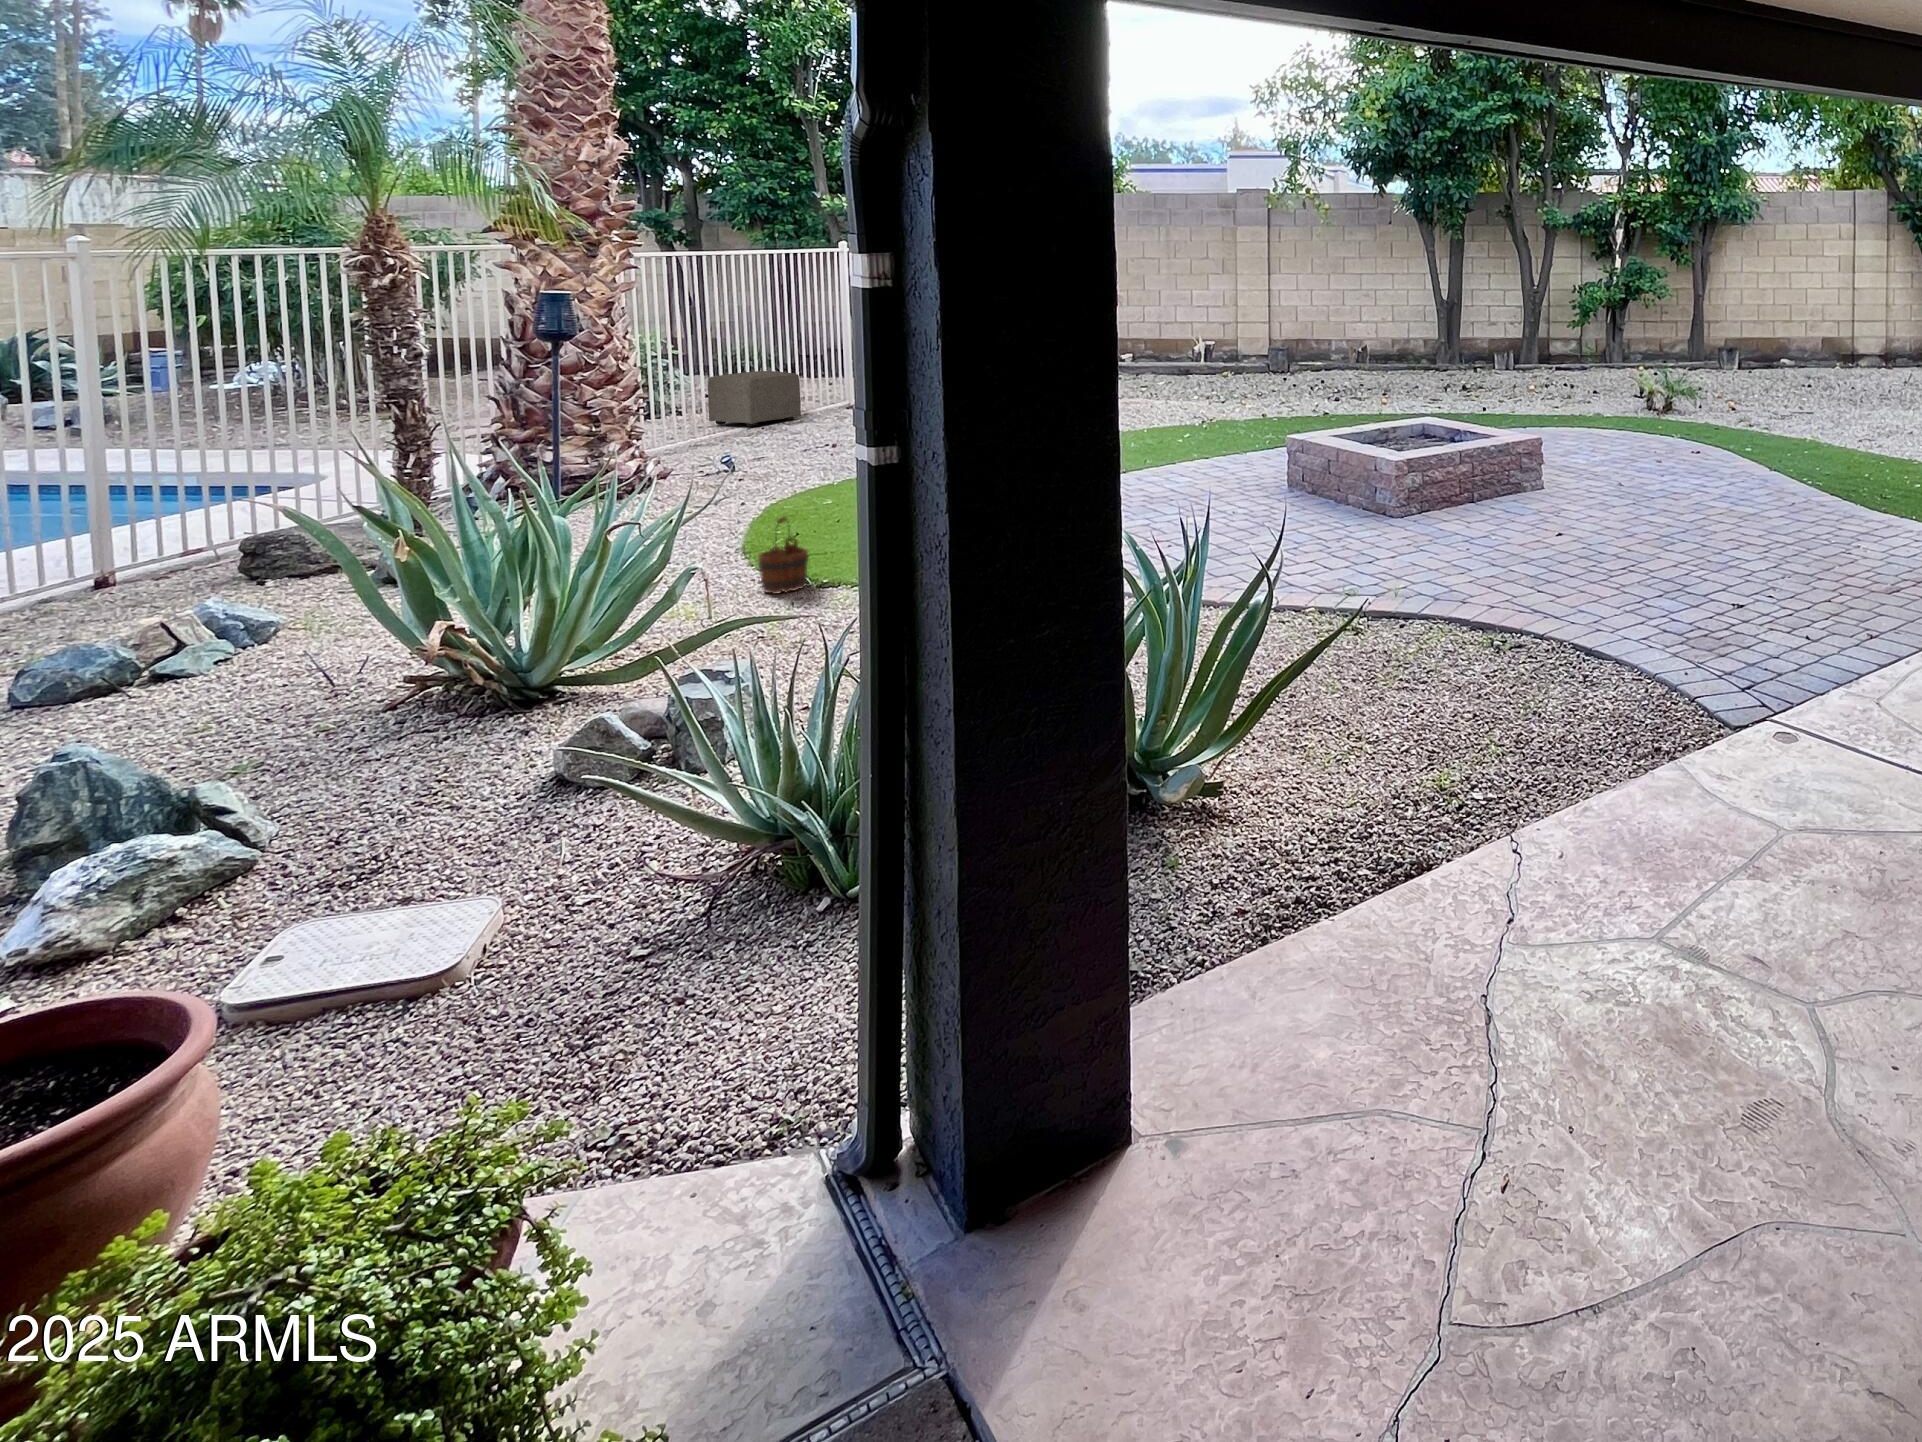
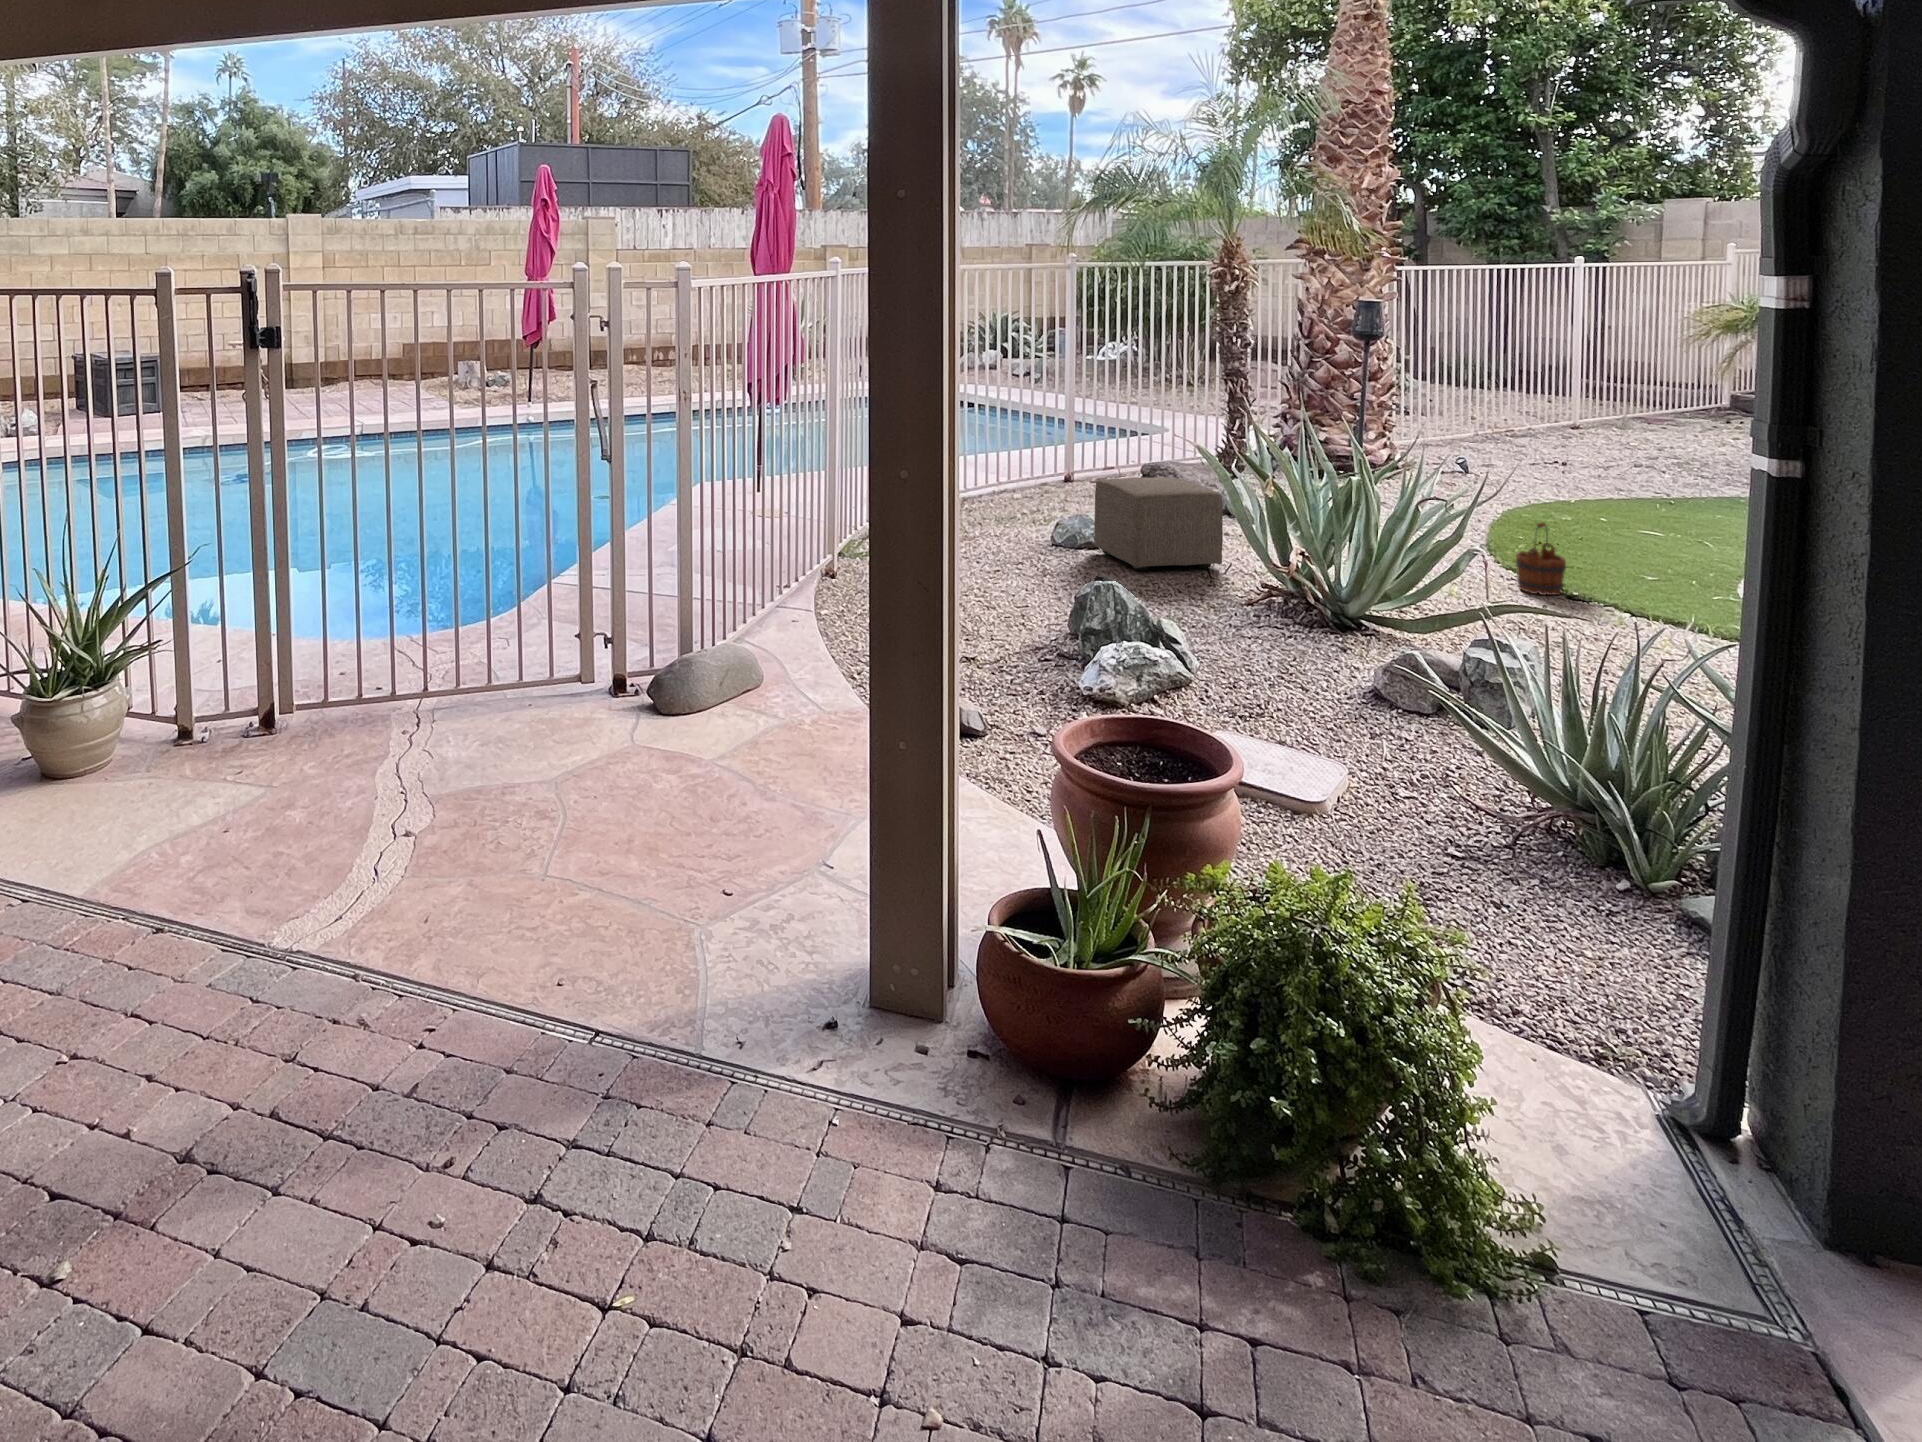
ottoman: present [708,371,801,427] -> present [1094,477,1223,571]

